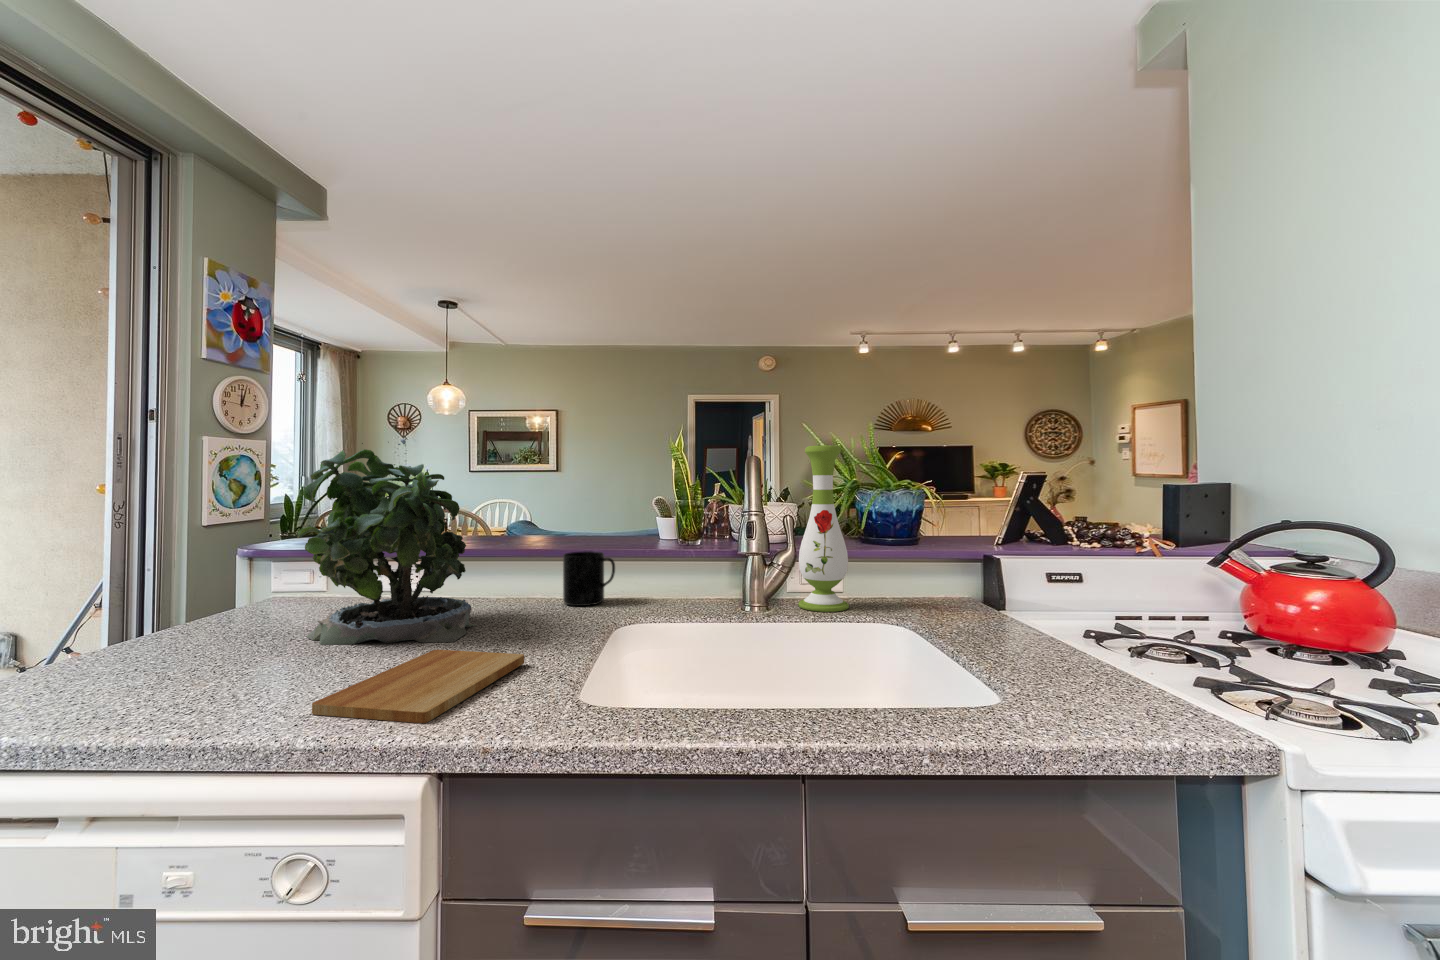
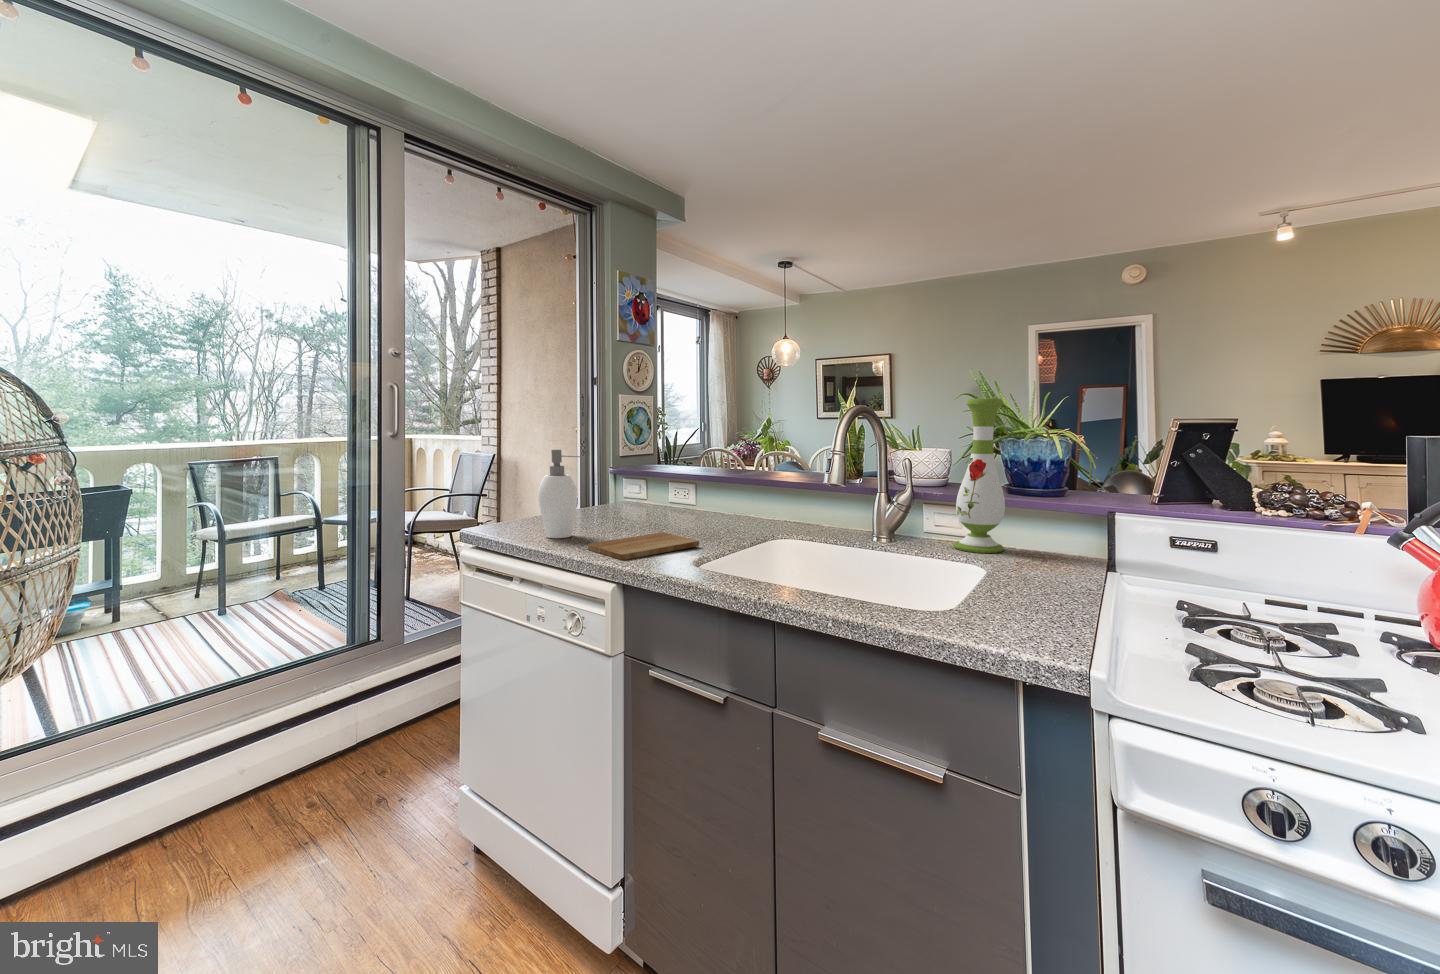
potted plant: present [297,439,476,645] -> none [613,402,714,532]
soap dispenser: none [142,517,268,705] -> present [538,450,580,538]
mug: present [563,551,615,606] -> none [779,484,815,524]

